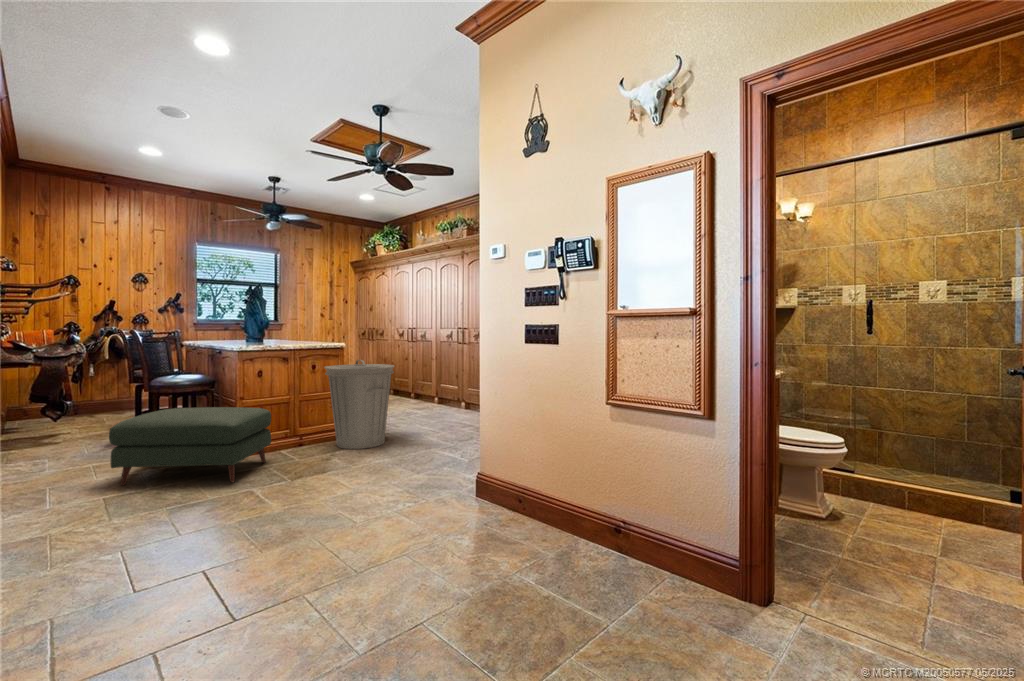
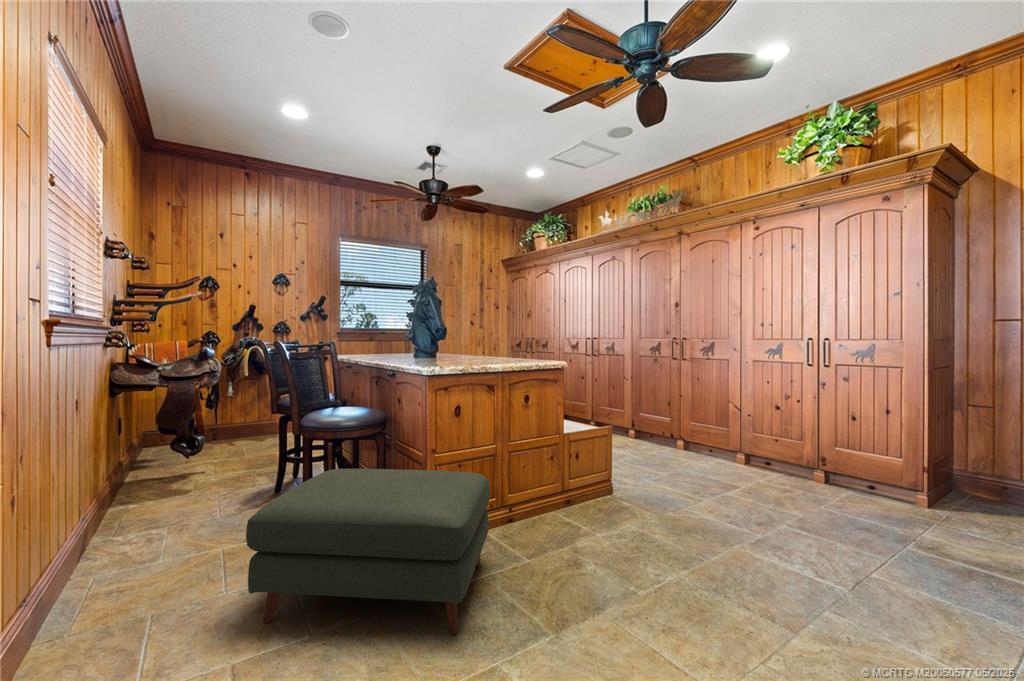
trash can: present [325,360,394,449] -> none [547,388,657,537]

